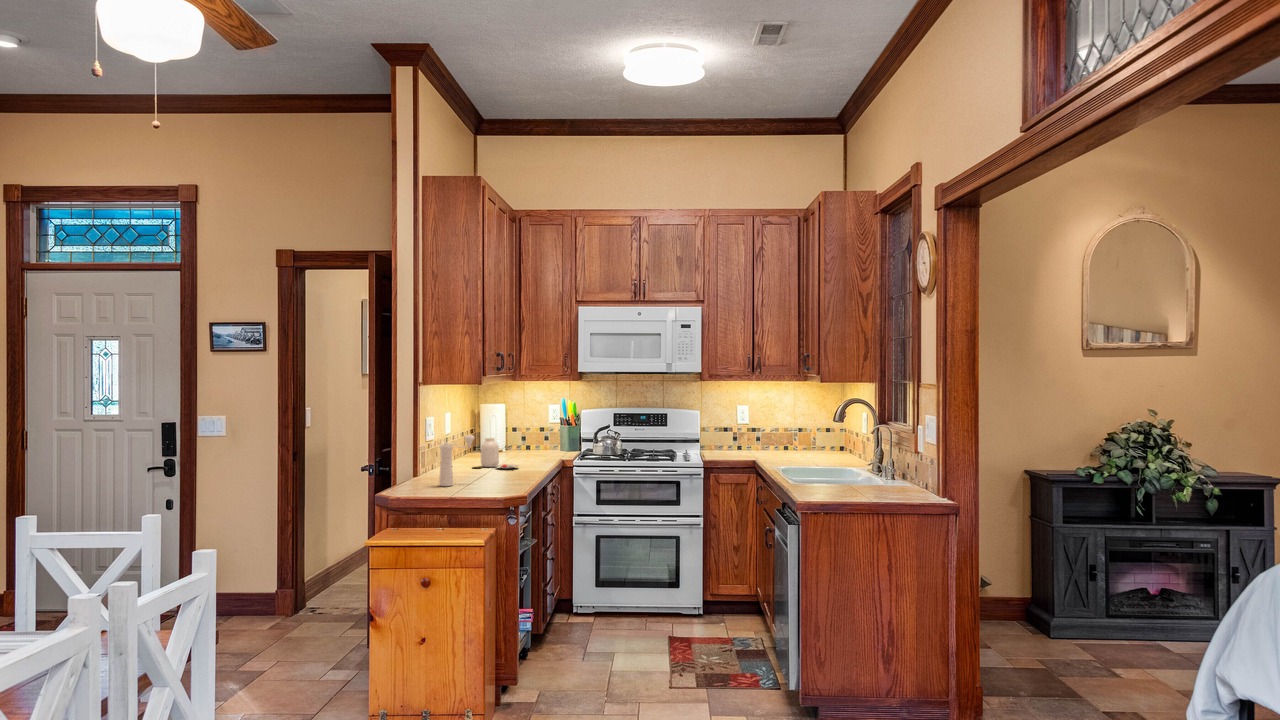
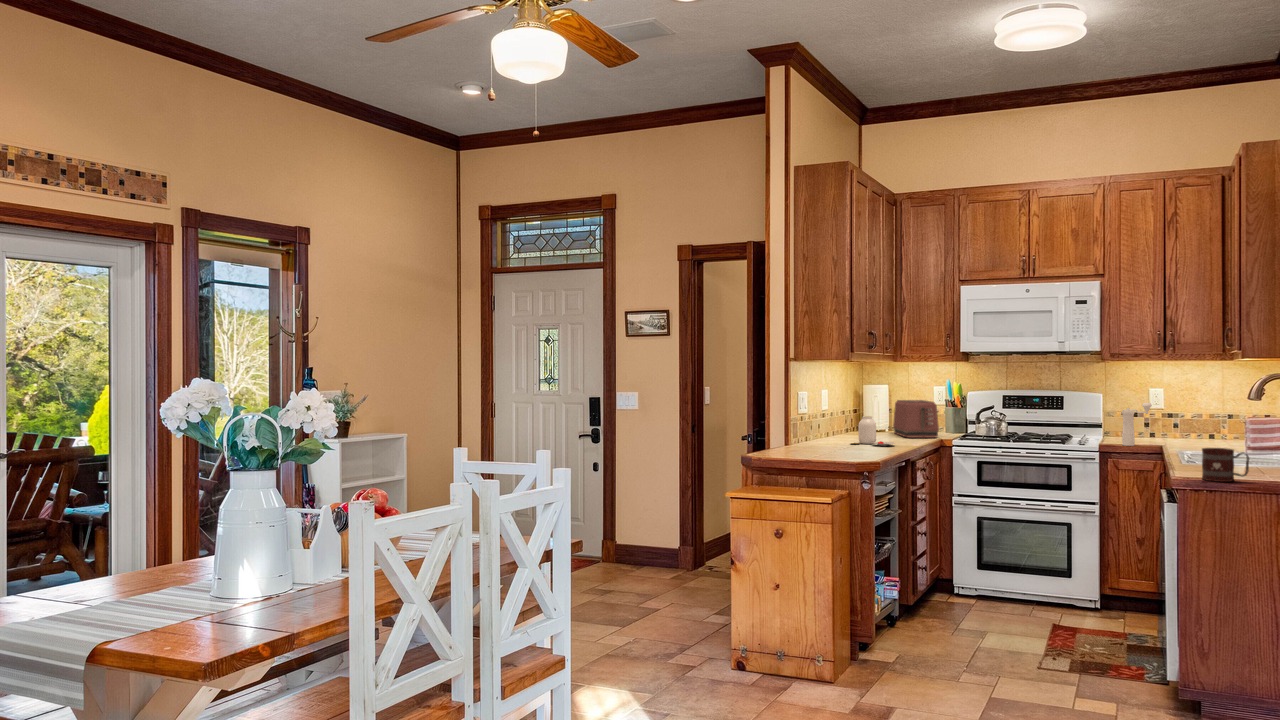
toaster: none [511,419,557,458] -> present [893,400,939,438]
pepper mill: present [439,435,474,486] -> present [1122,403,1152,446]
mug: none [814,464,853,496] -> present [1202,448,1249,482]

